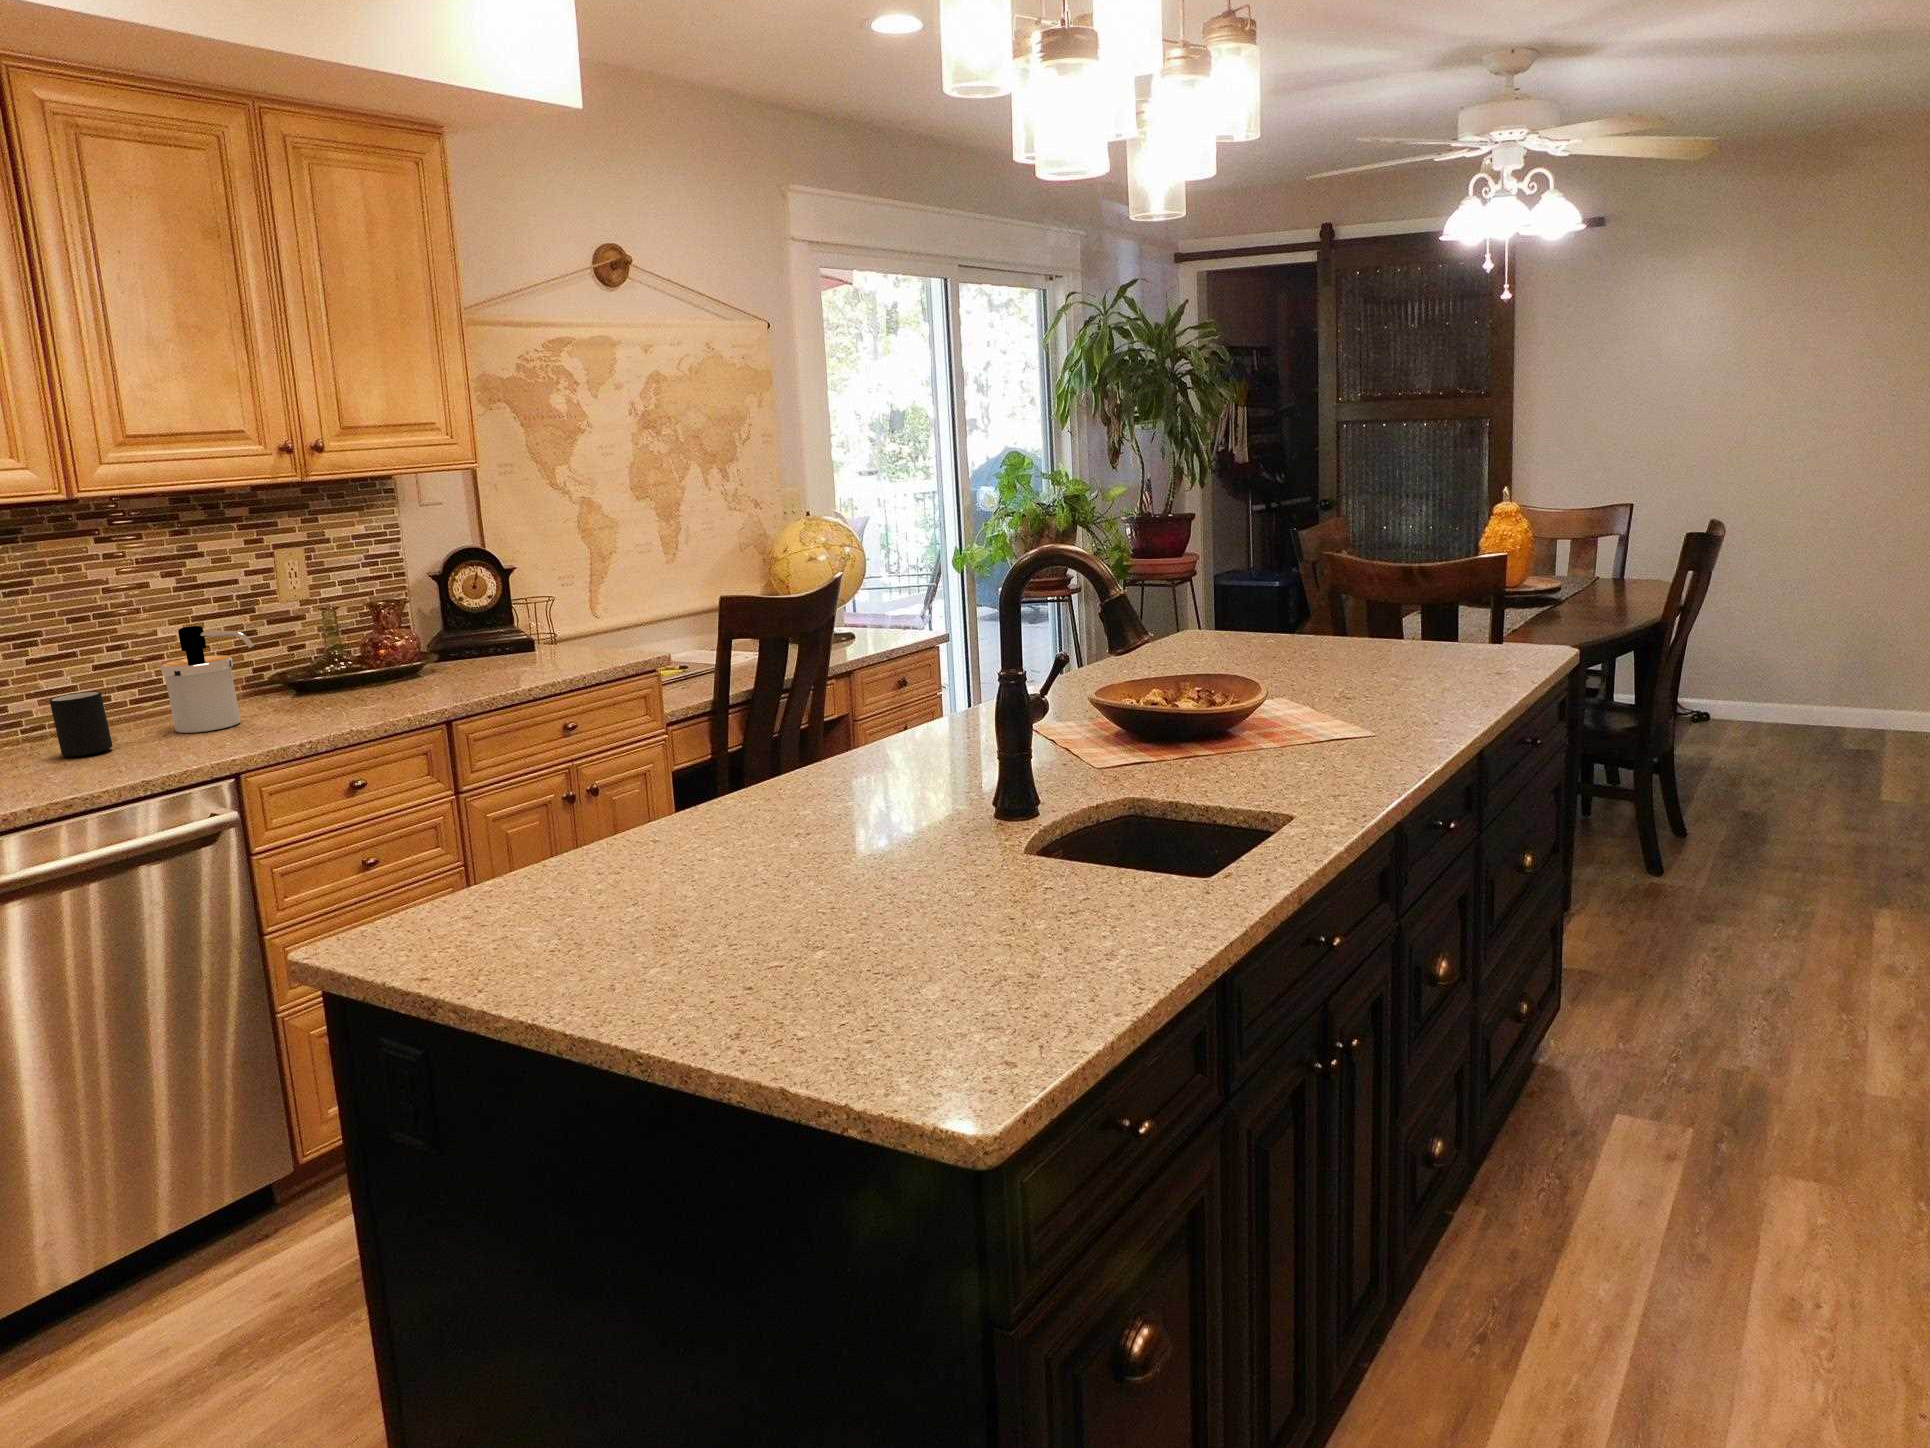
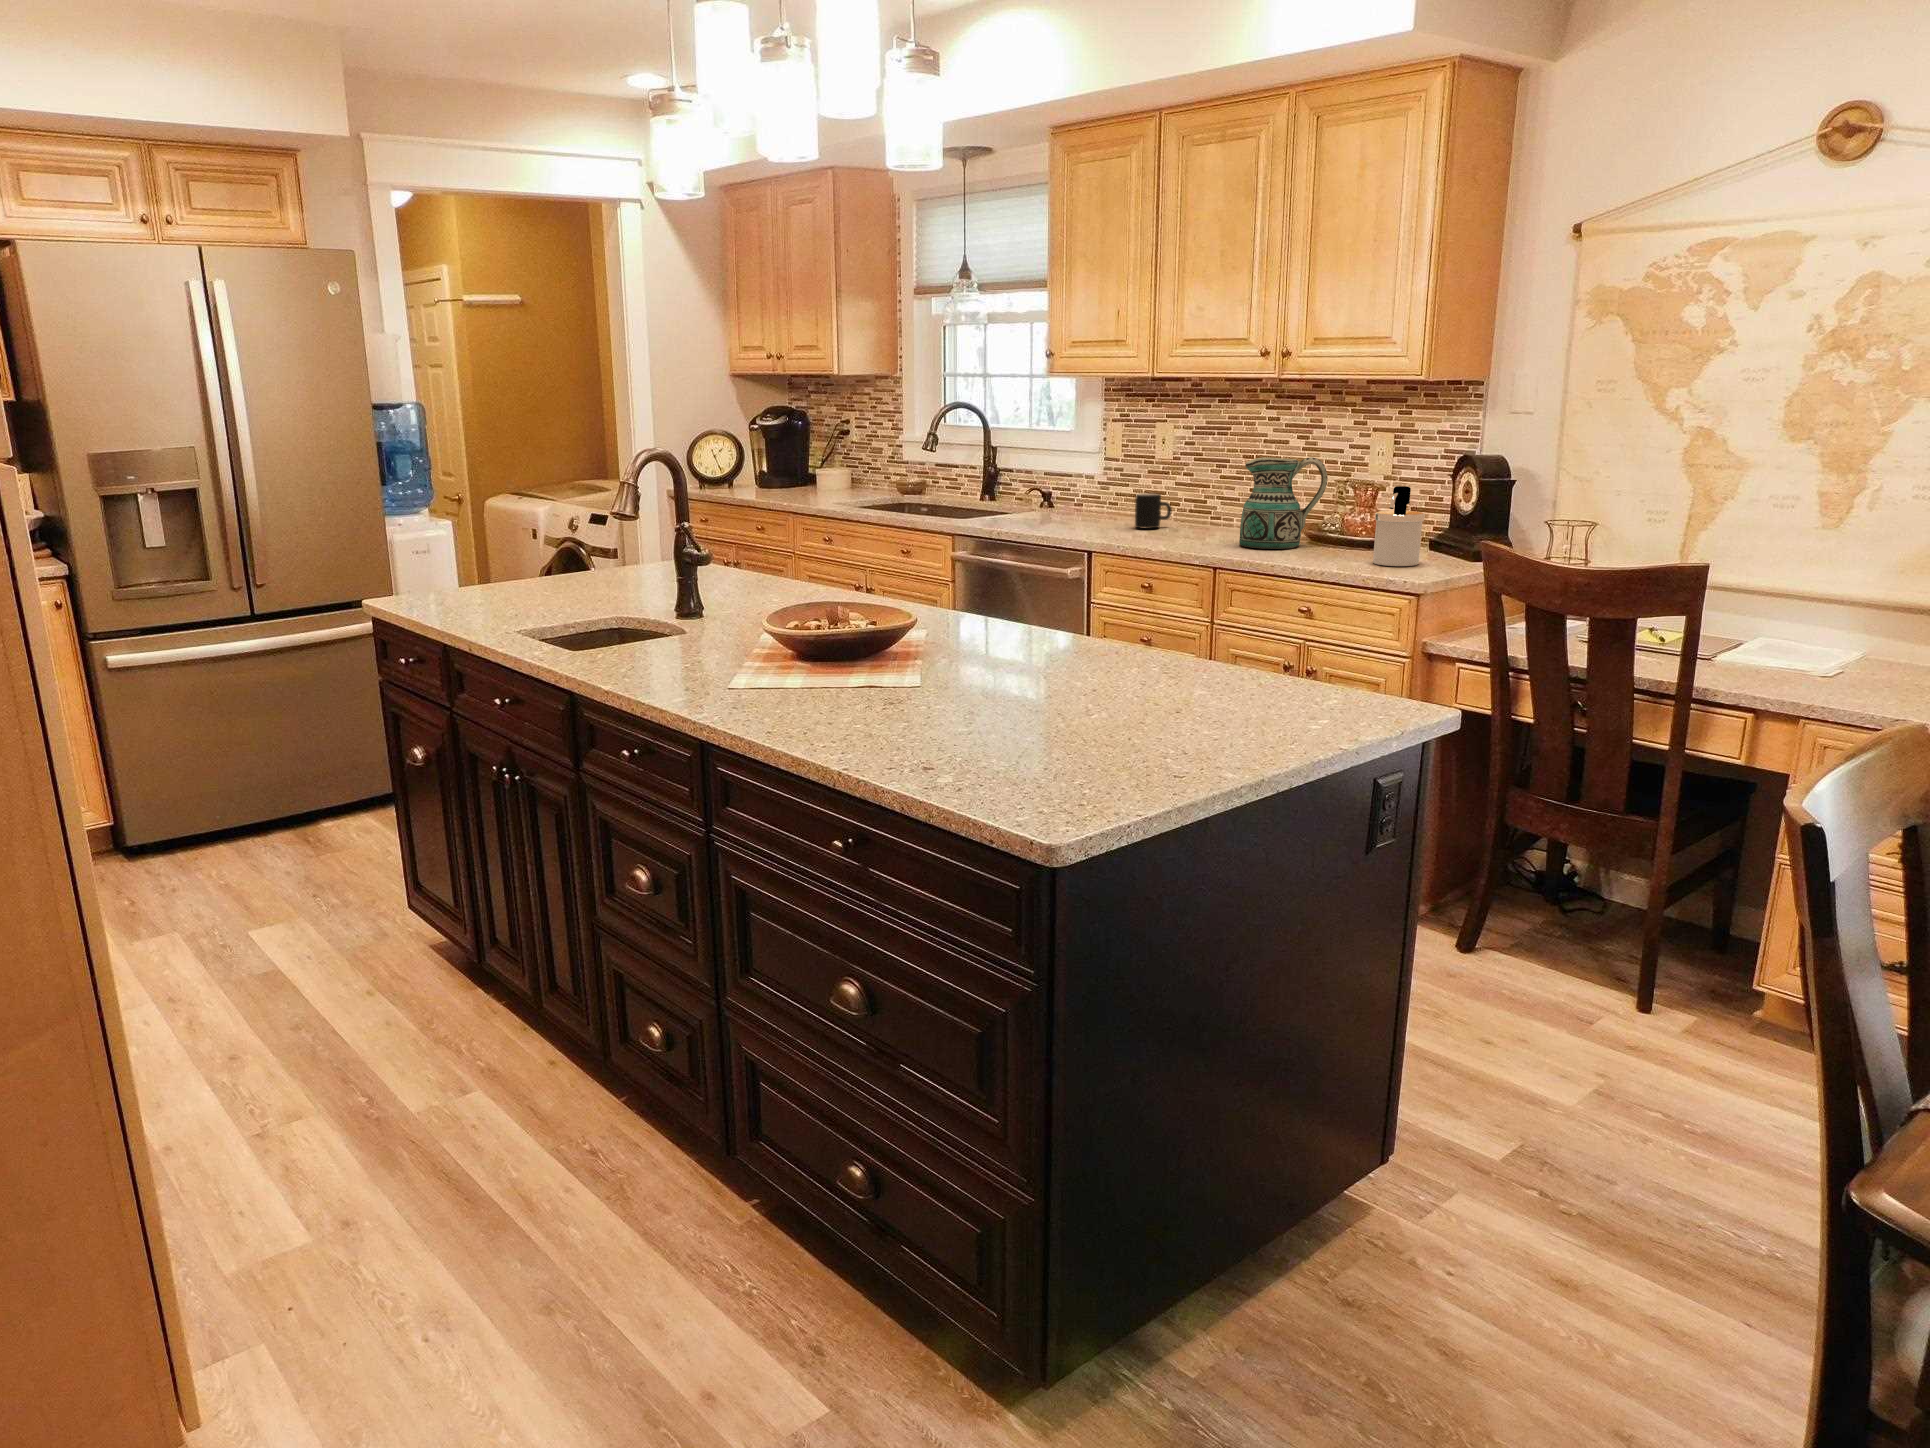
ceramic pitcher: none [308,578,400,708] -> present [1239,457,1328,549]
soap dispenser: present [161,626,254,733] -> present [1373,486,1425,566]

